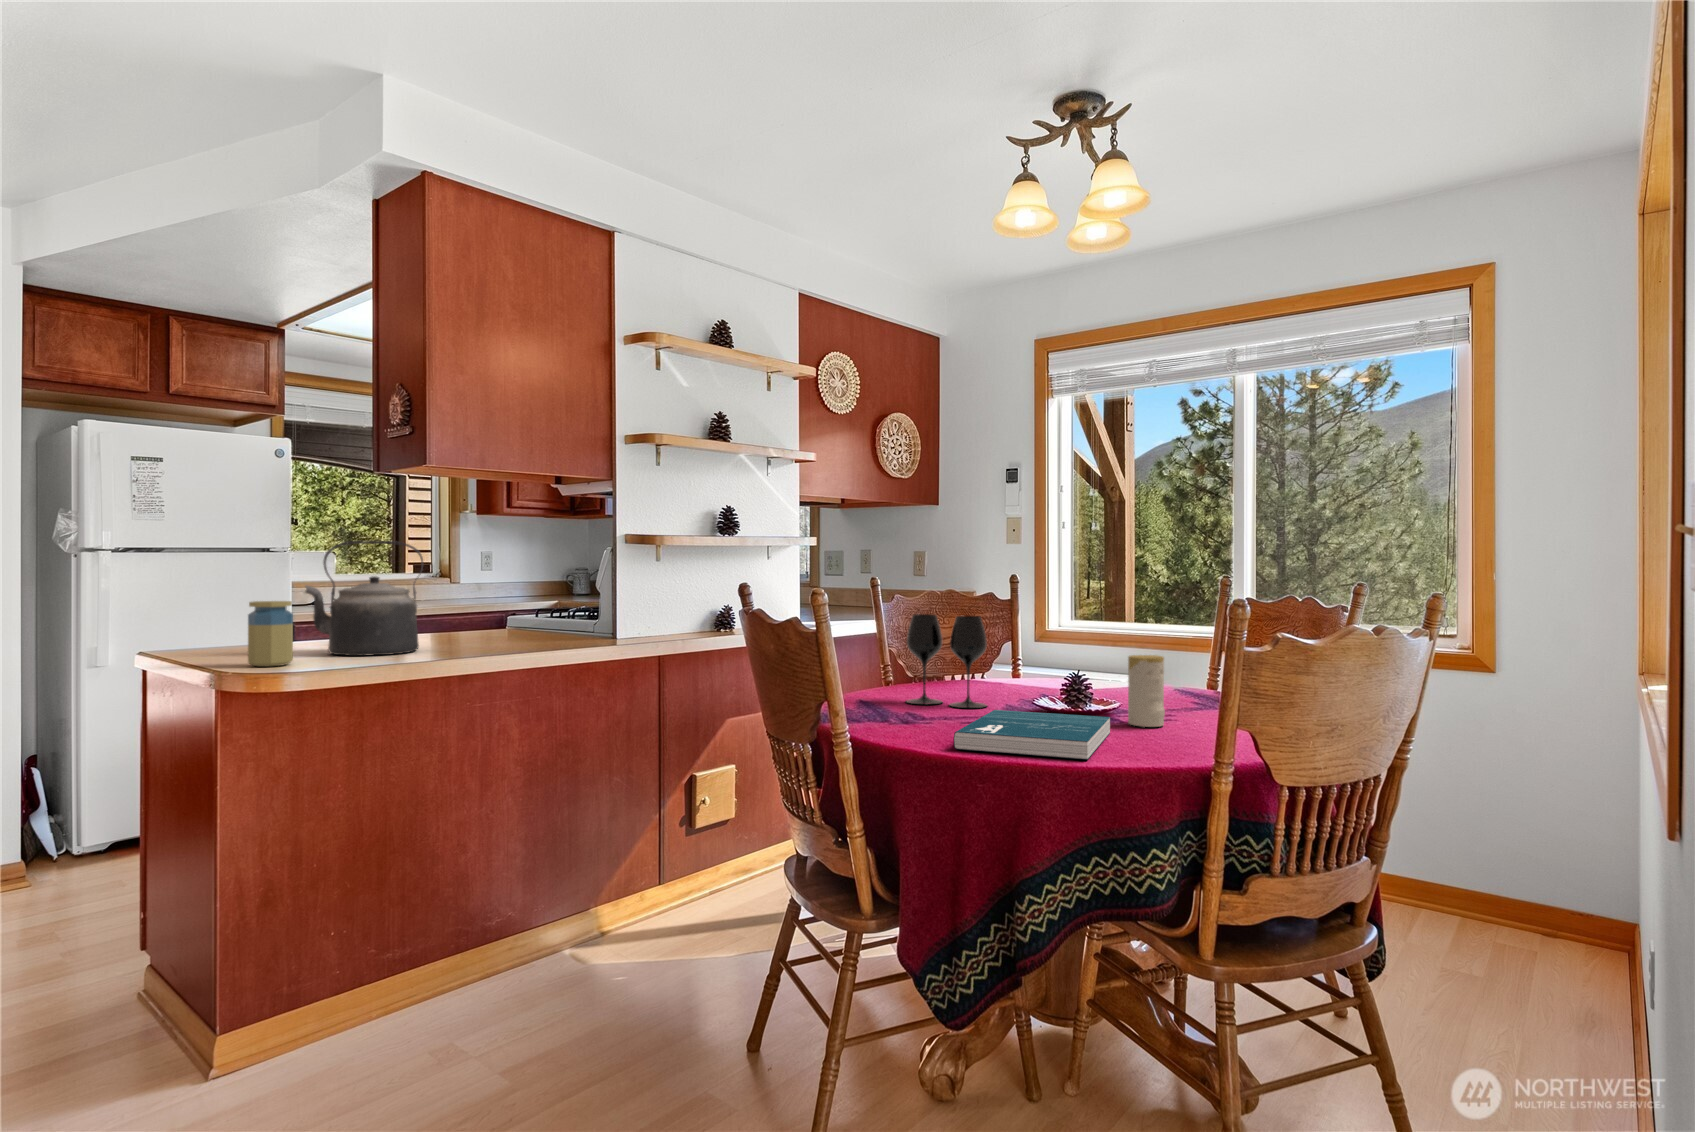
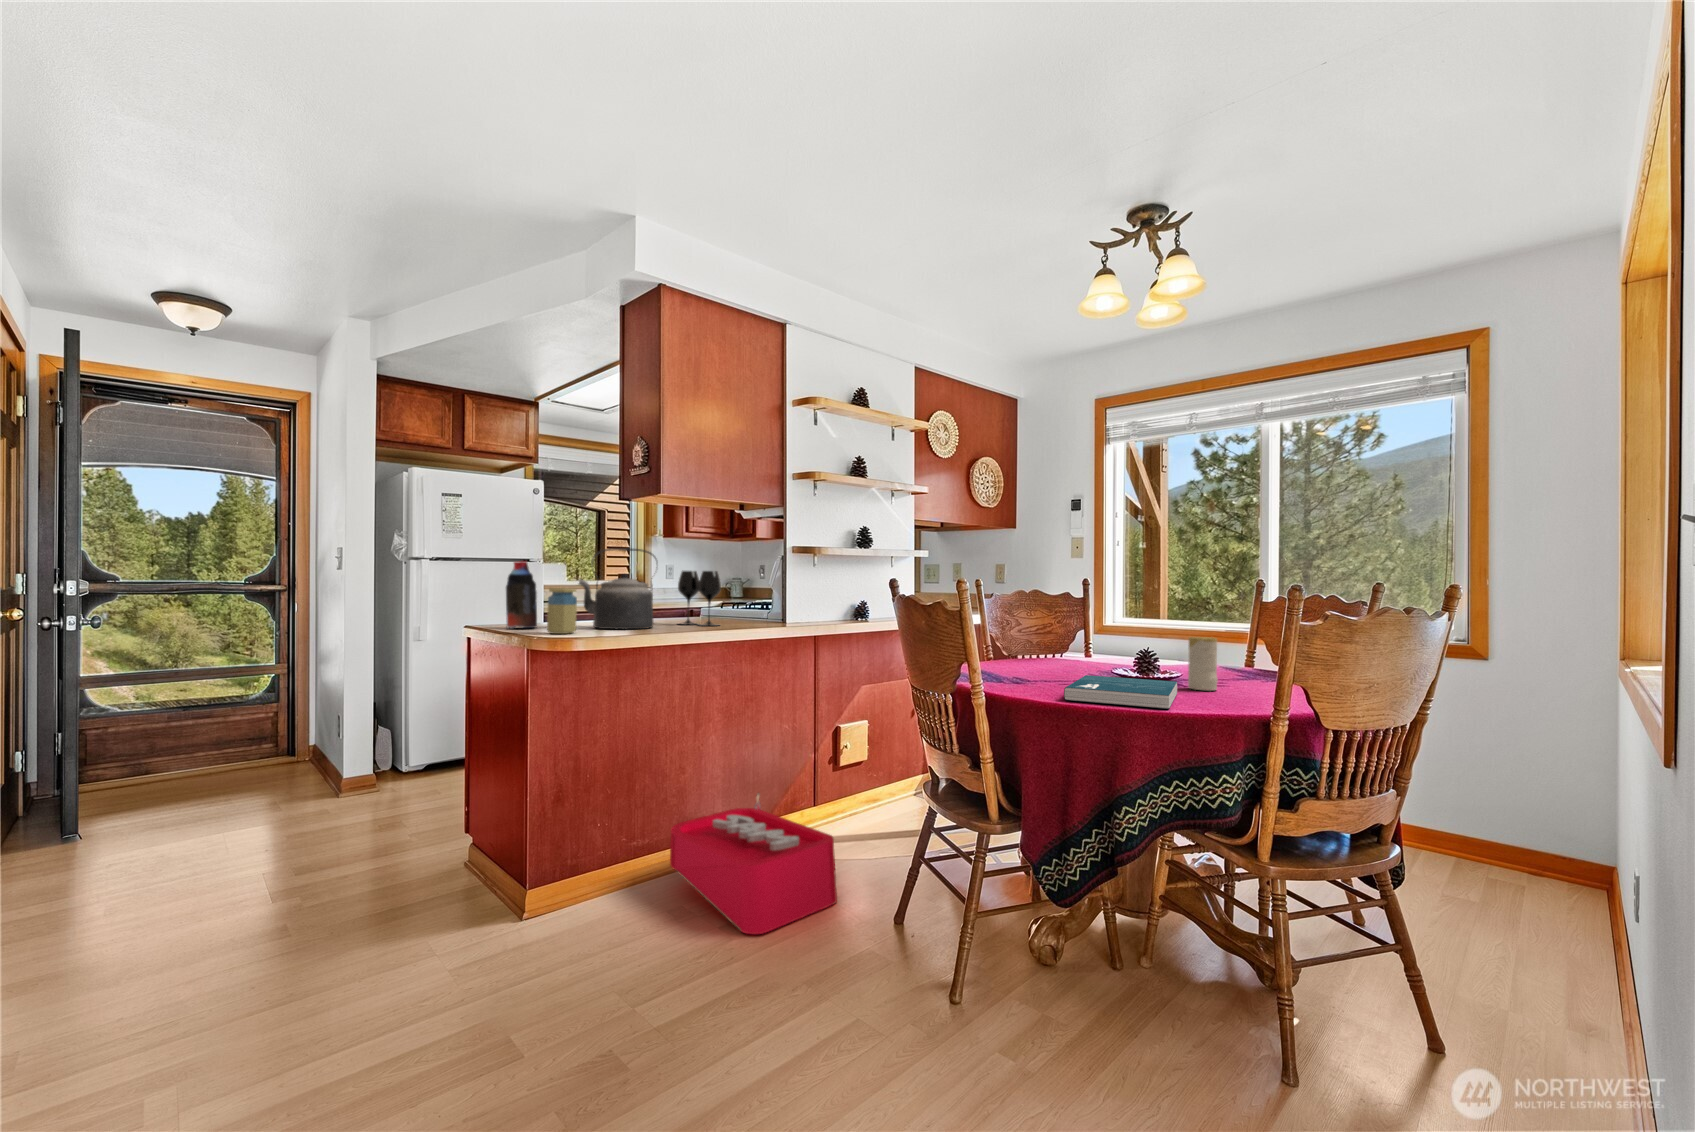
bottle: none [194,561,247,658] -> present [506,561,537,628]
wine glass: present [906,614,987,708] -> present [678,571,721,626]
storage bin: none [440,872,673,1078] -> present [670,793,837,934]

